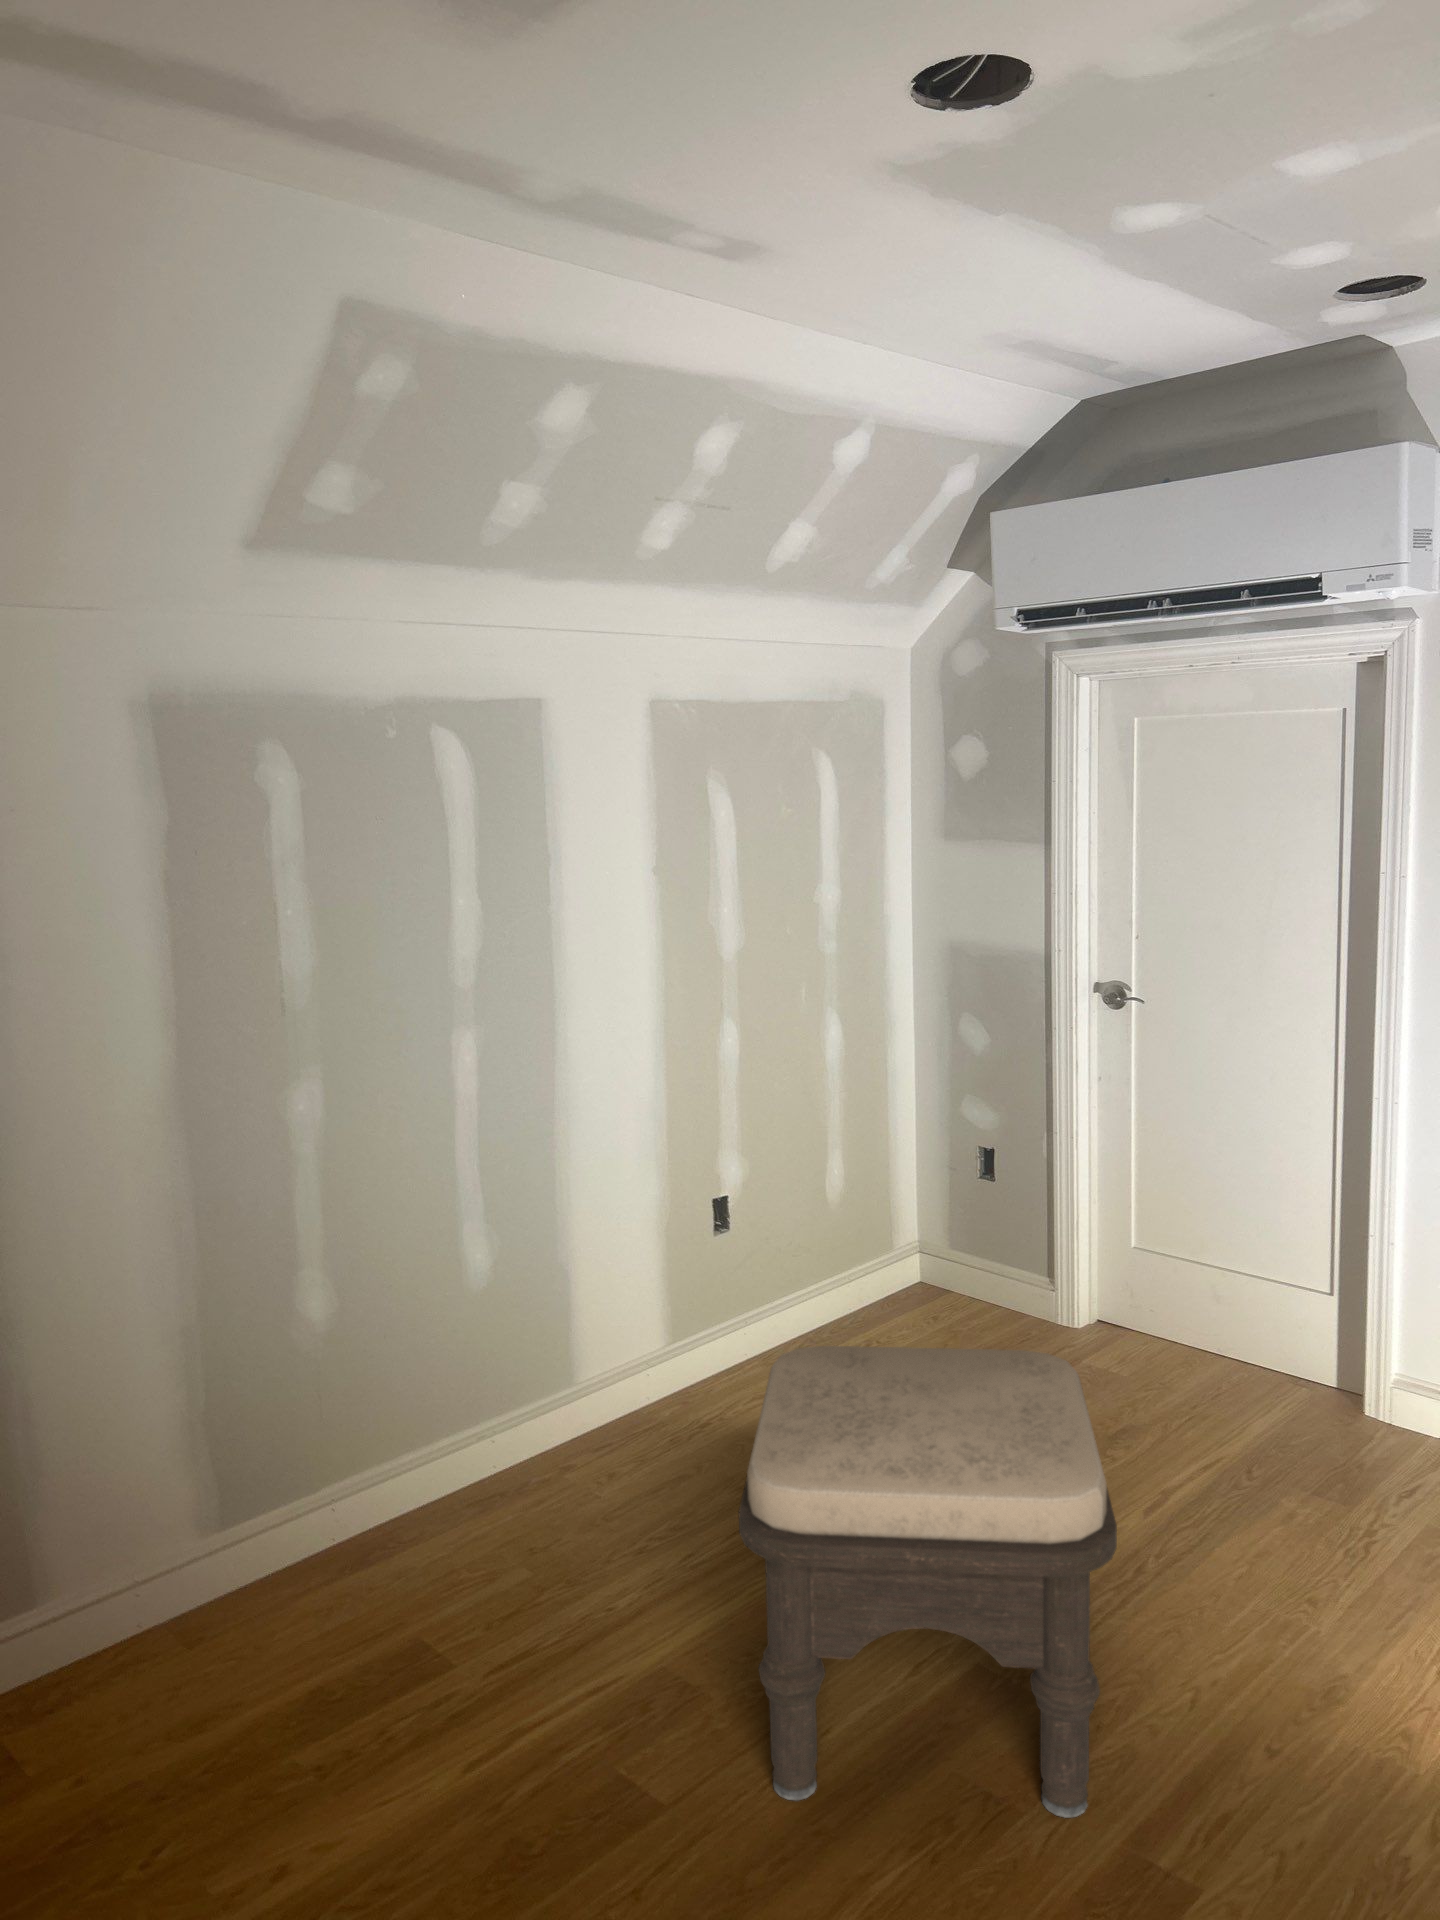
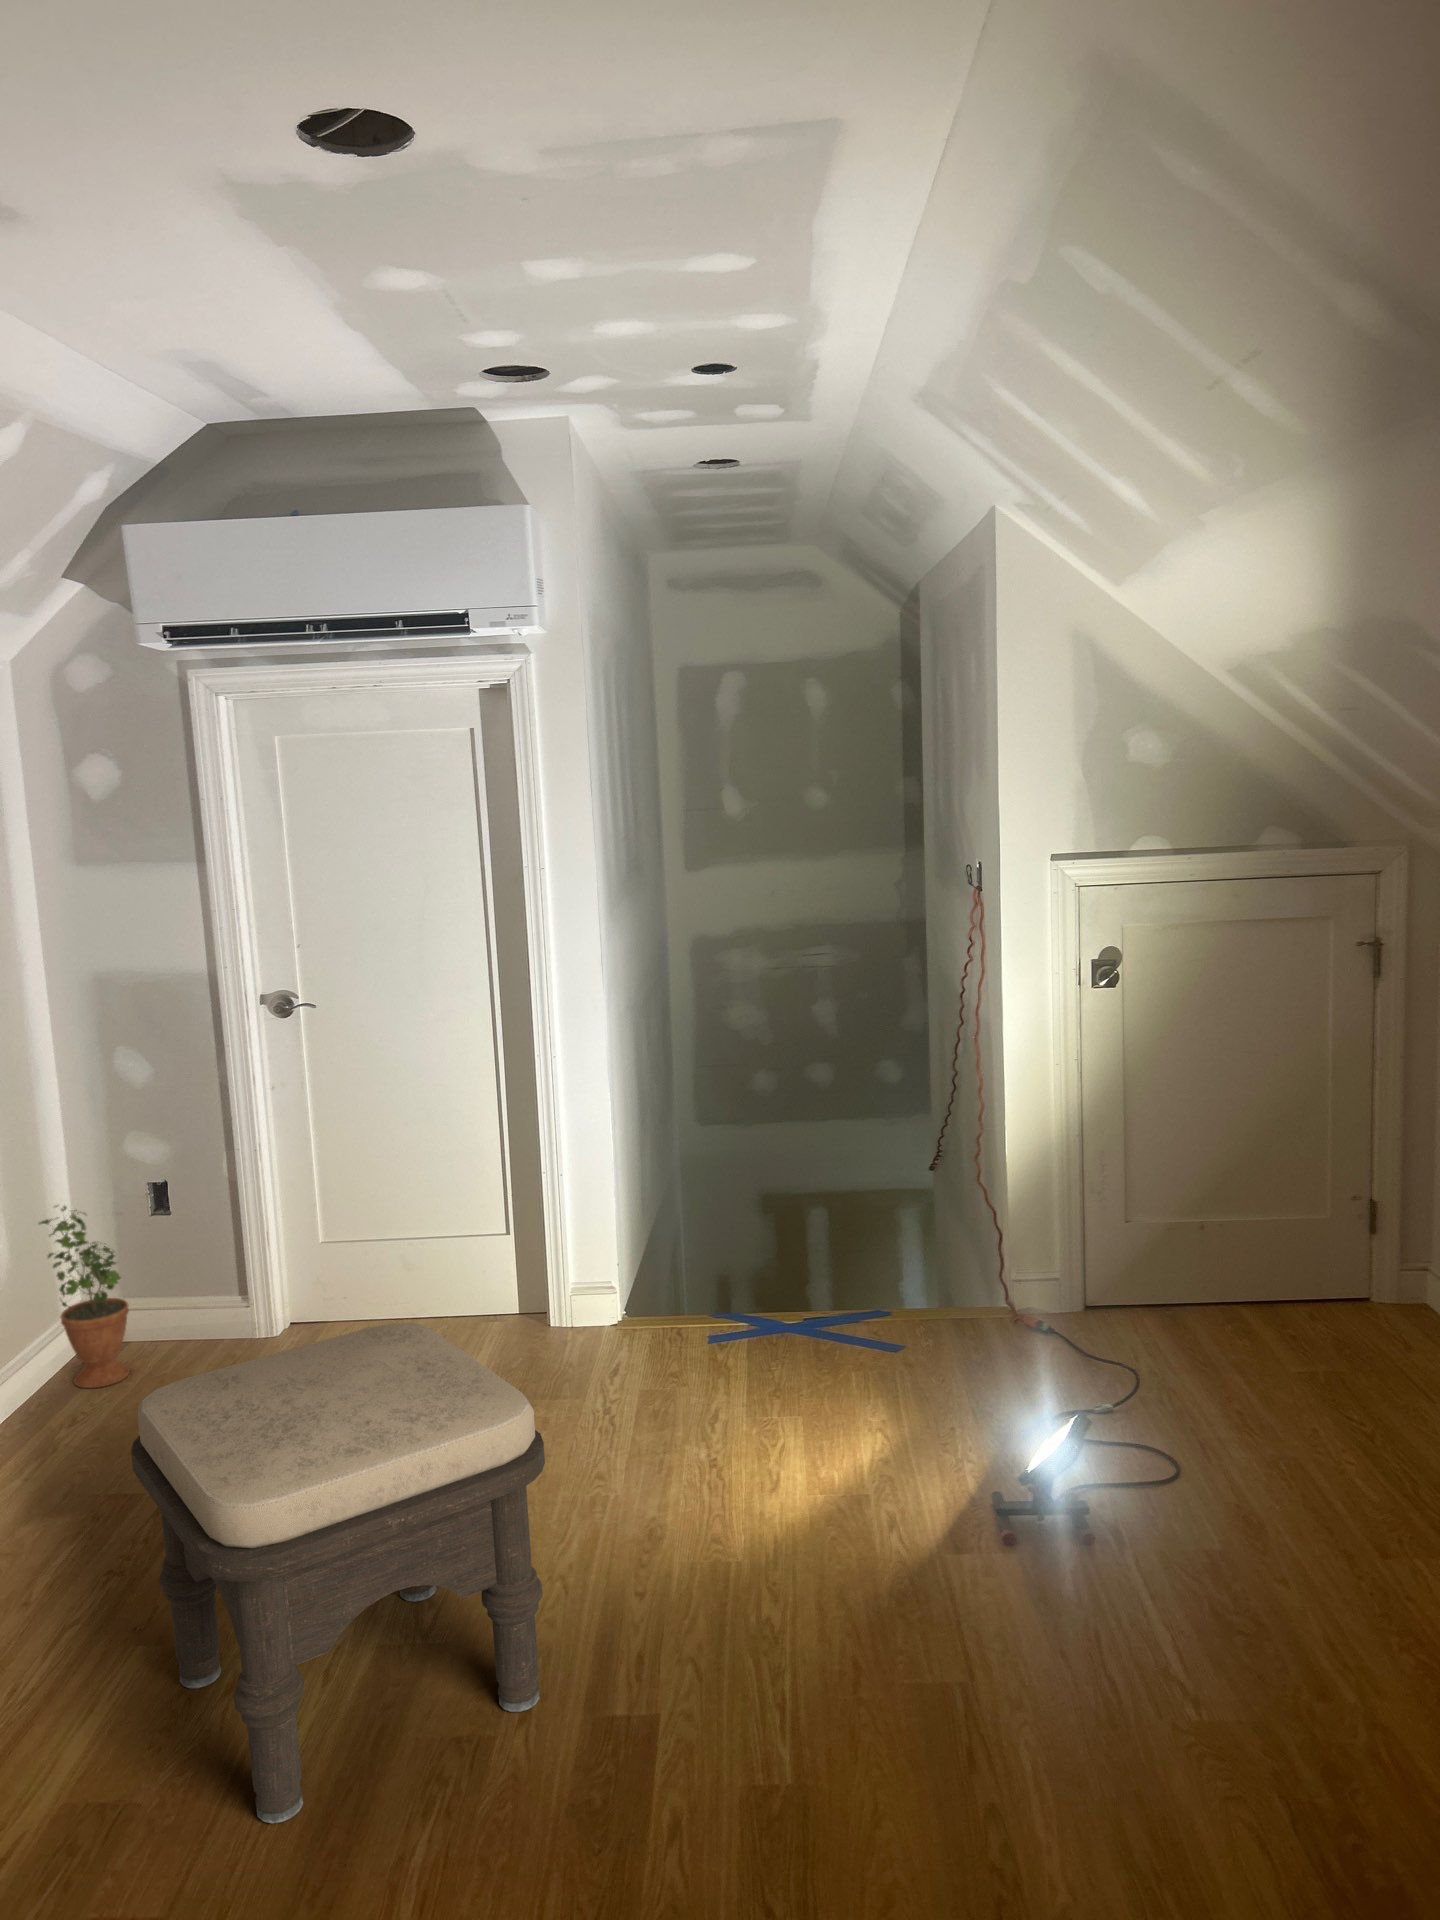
potted plant: none [872,1152,939,1329] -> present [39,1206,129,1388]

